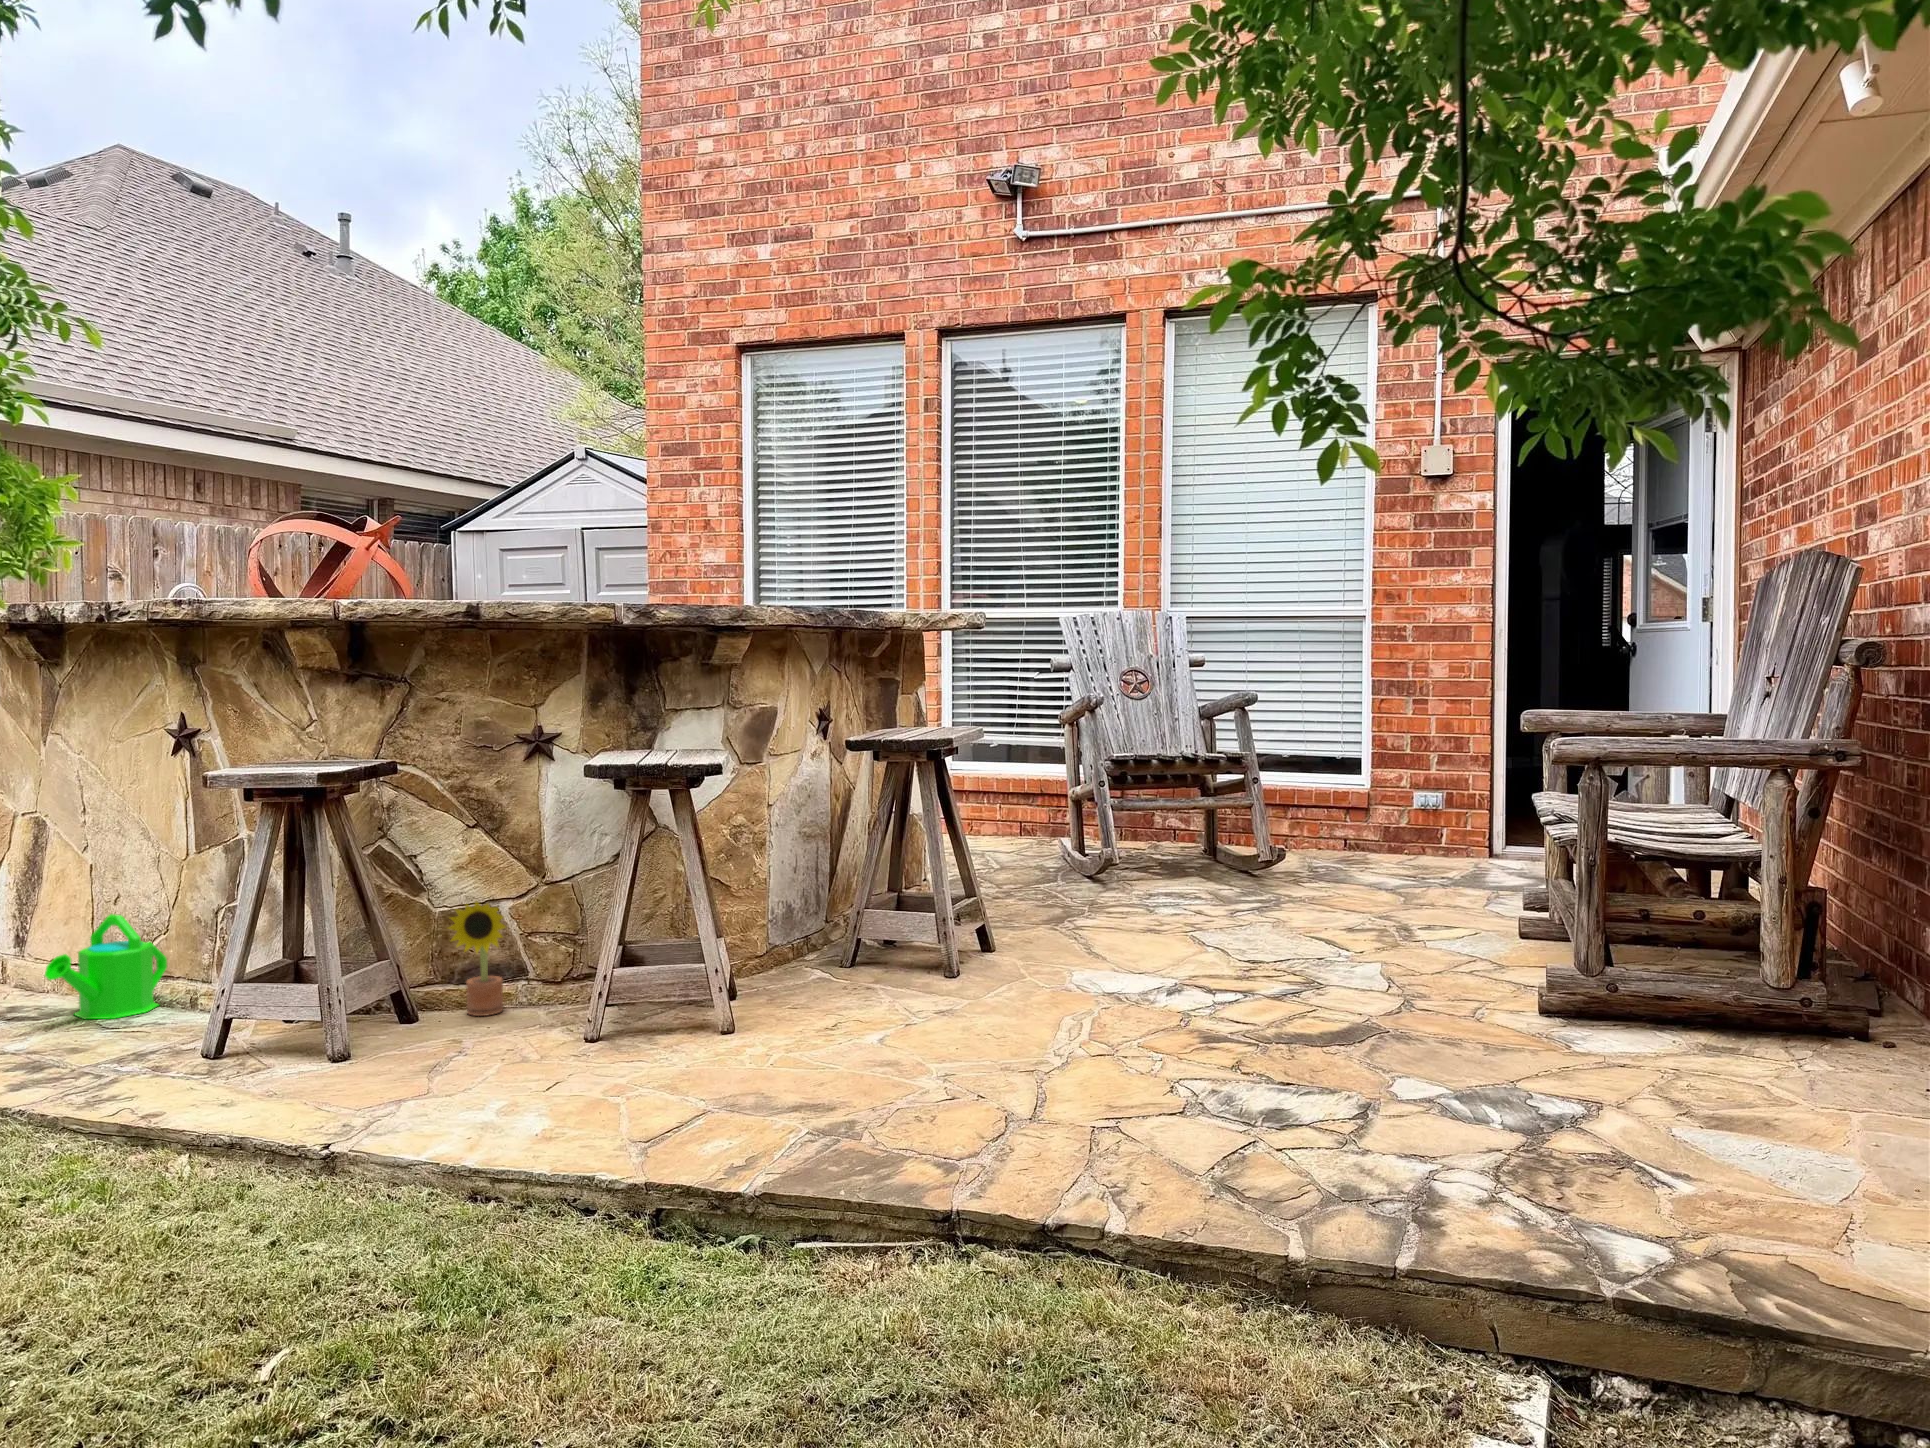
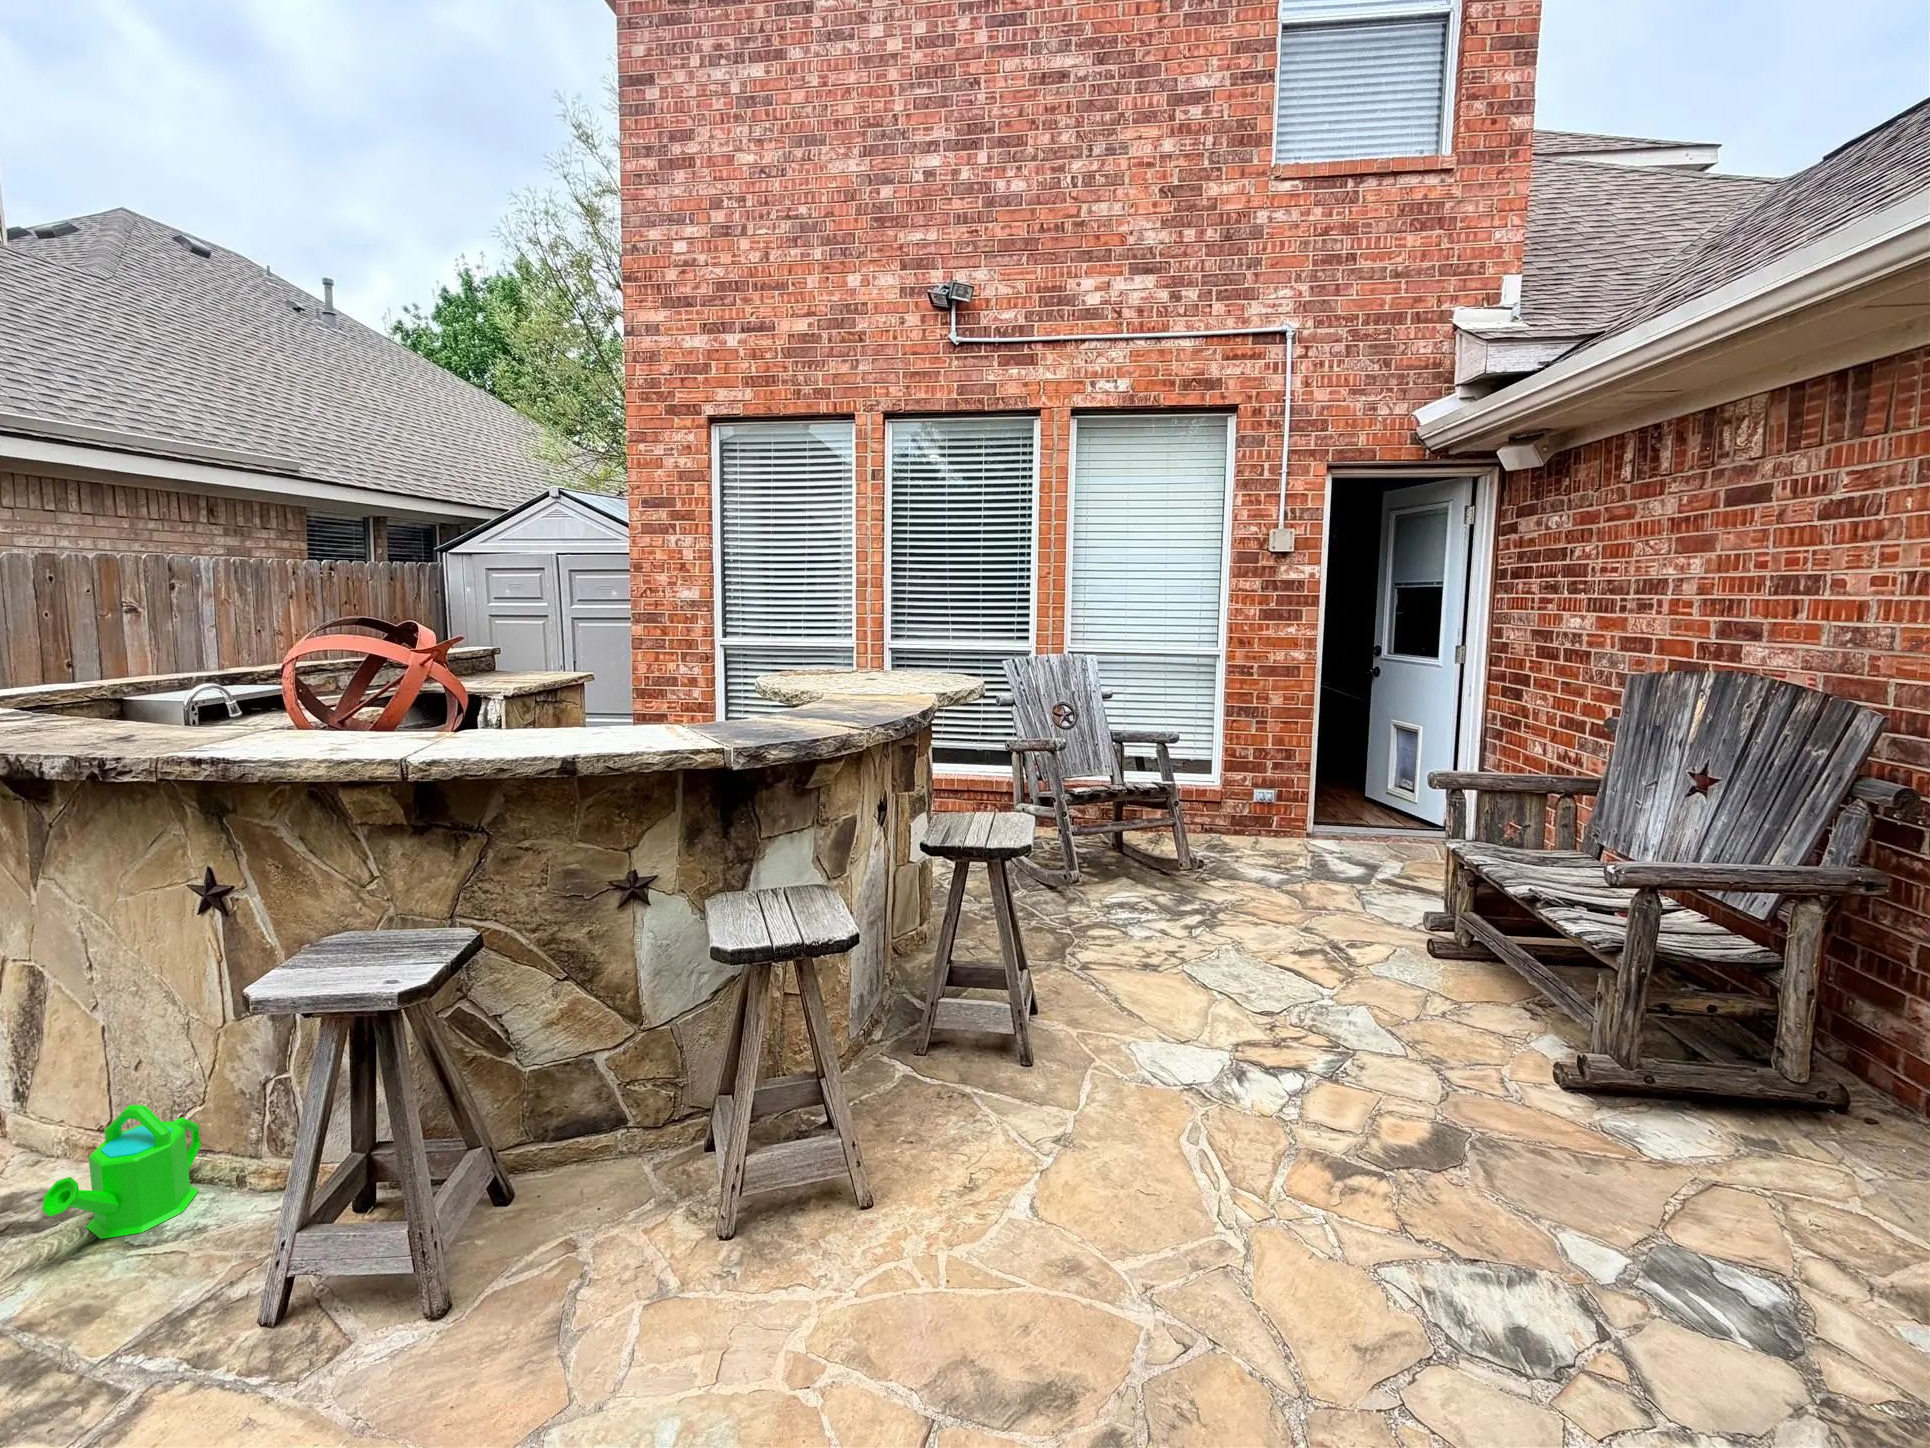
decorative plant: present [448,902,506,1016] -> none [545,1072,614,1185]

